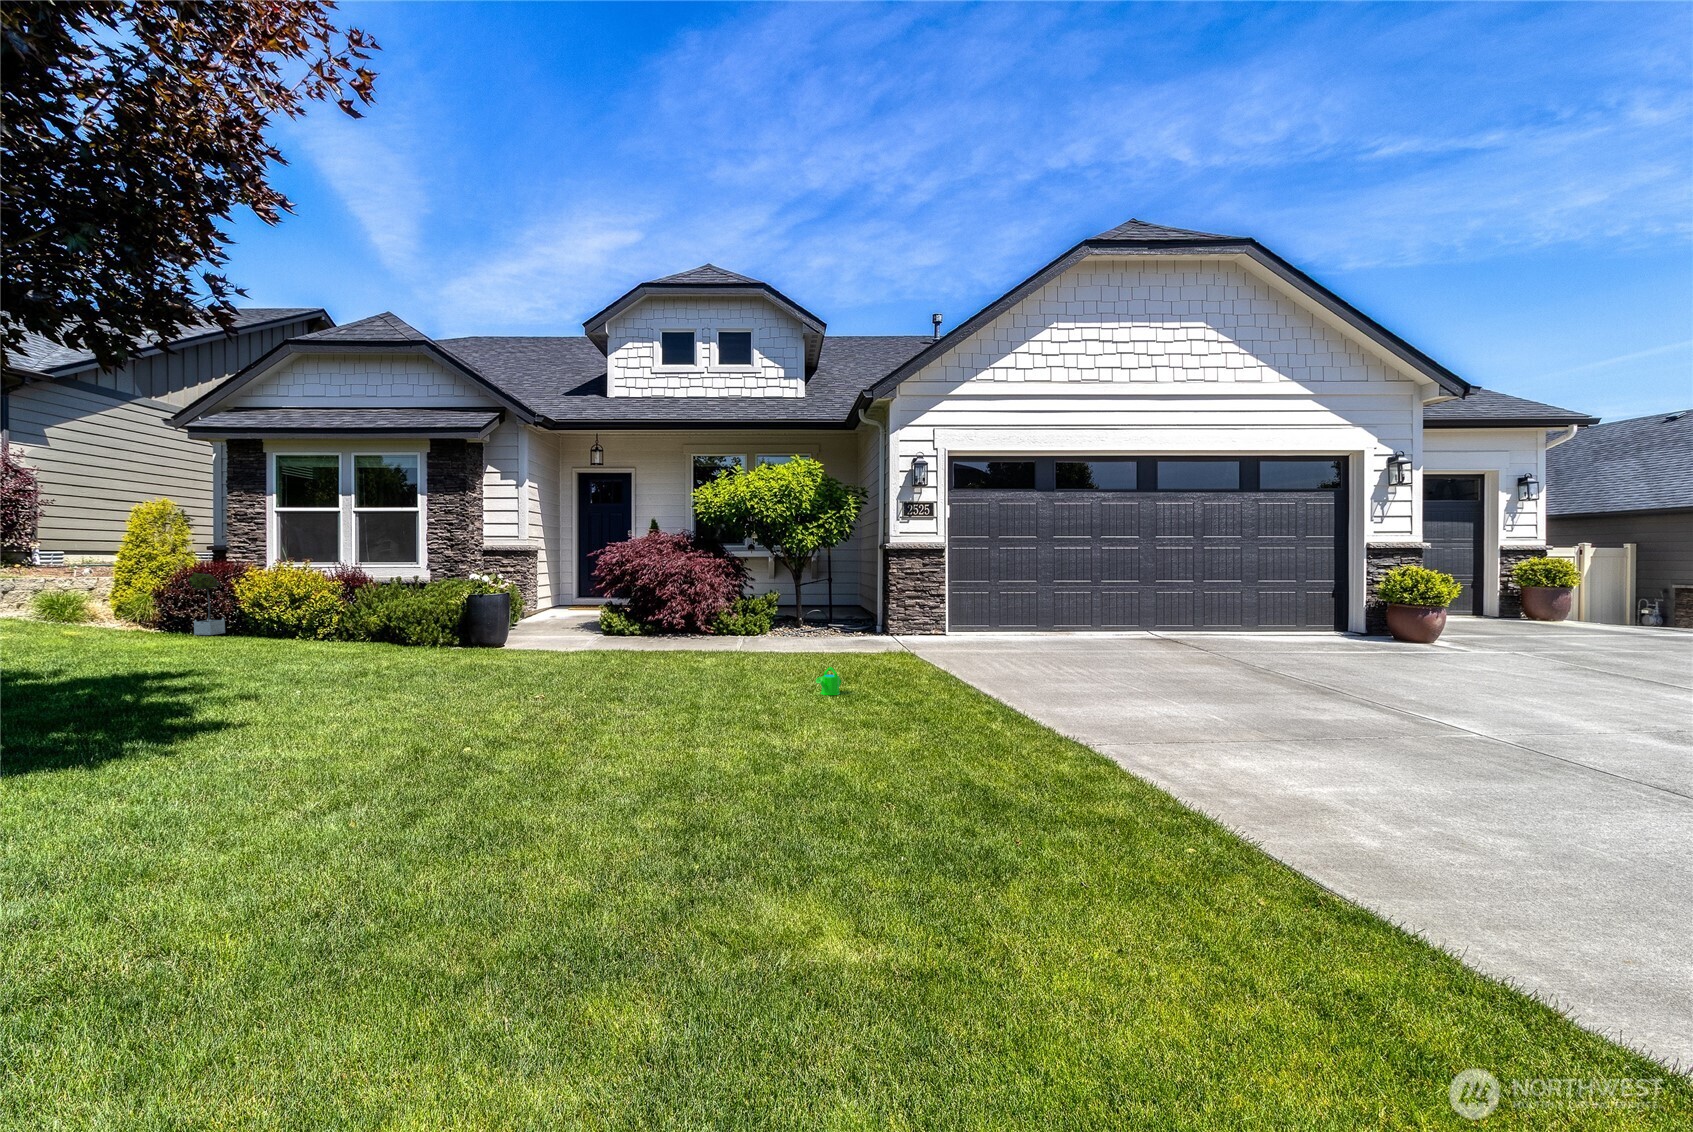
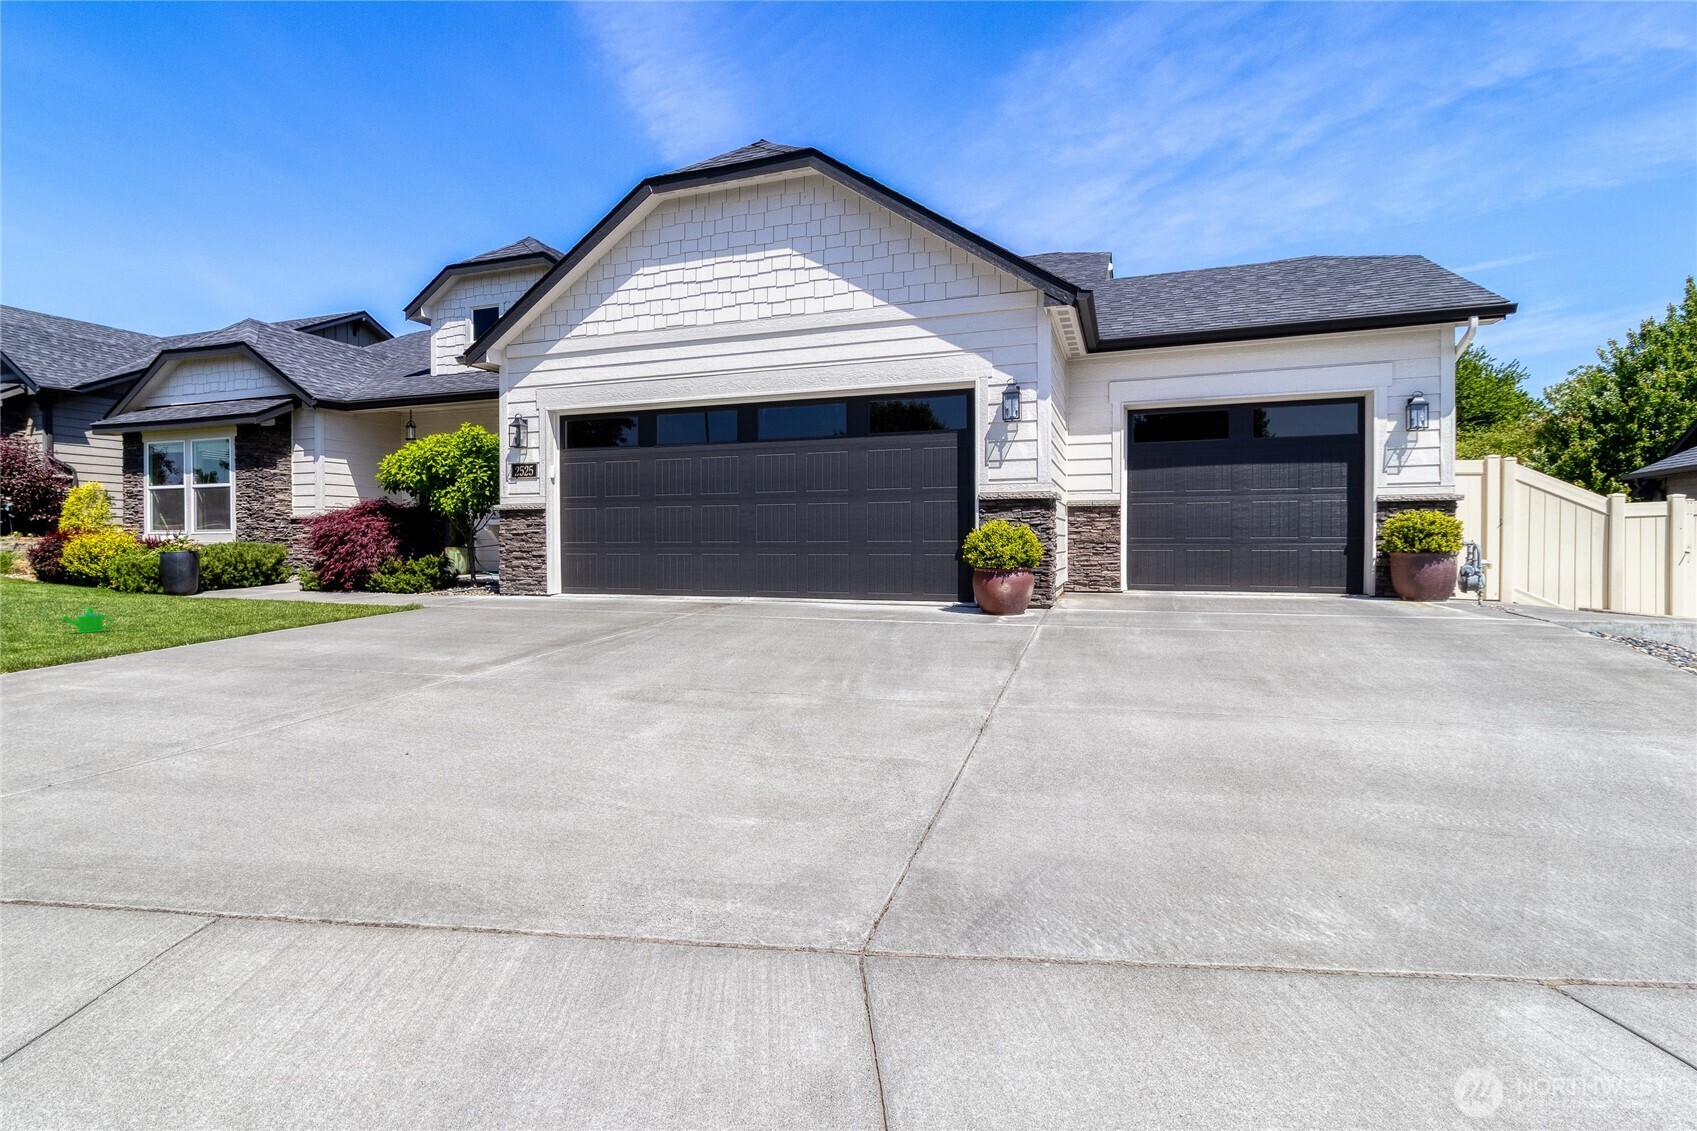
potted tree: present [188,572,225,635] -> none [31,532,62,580]

